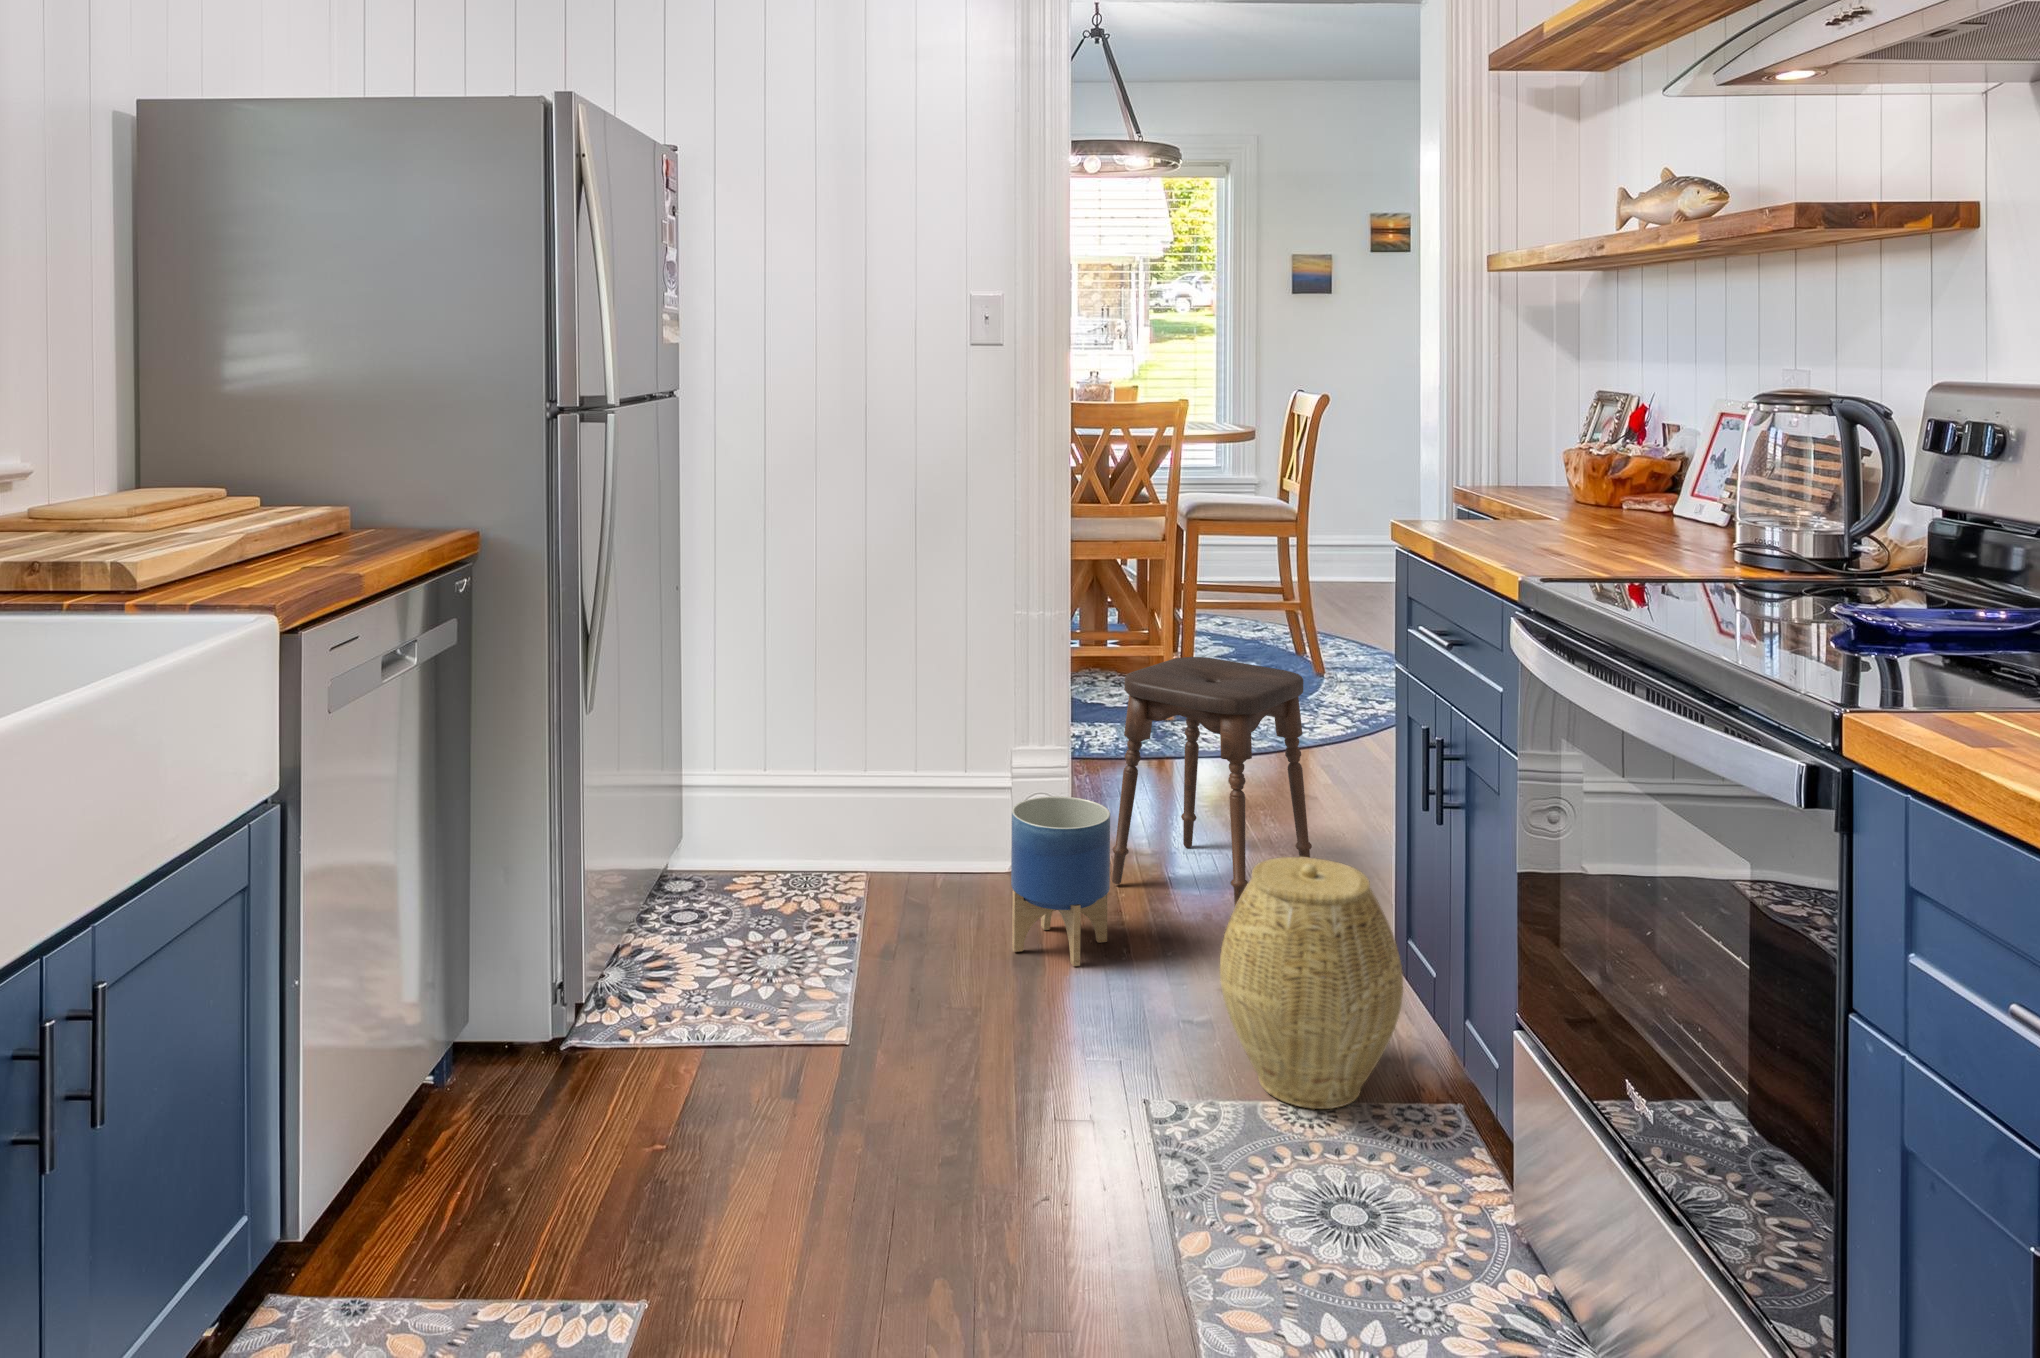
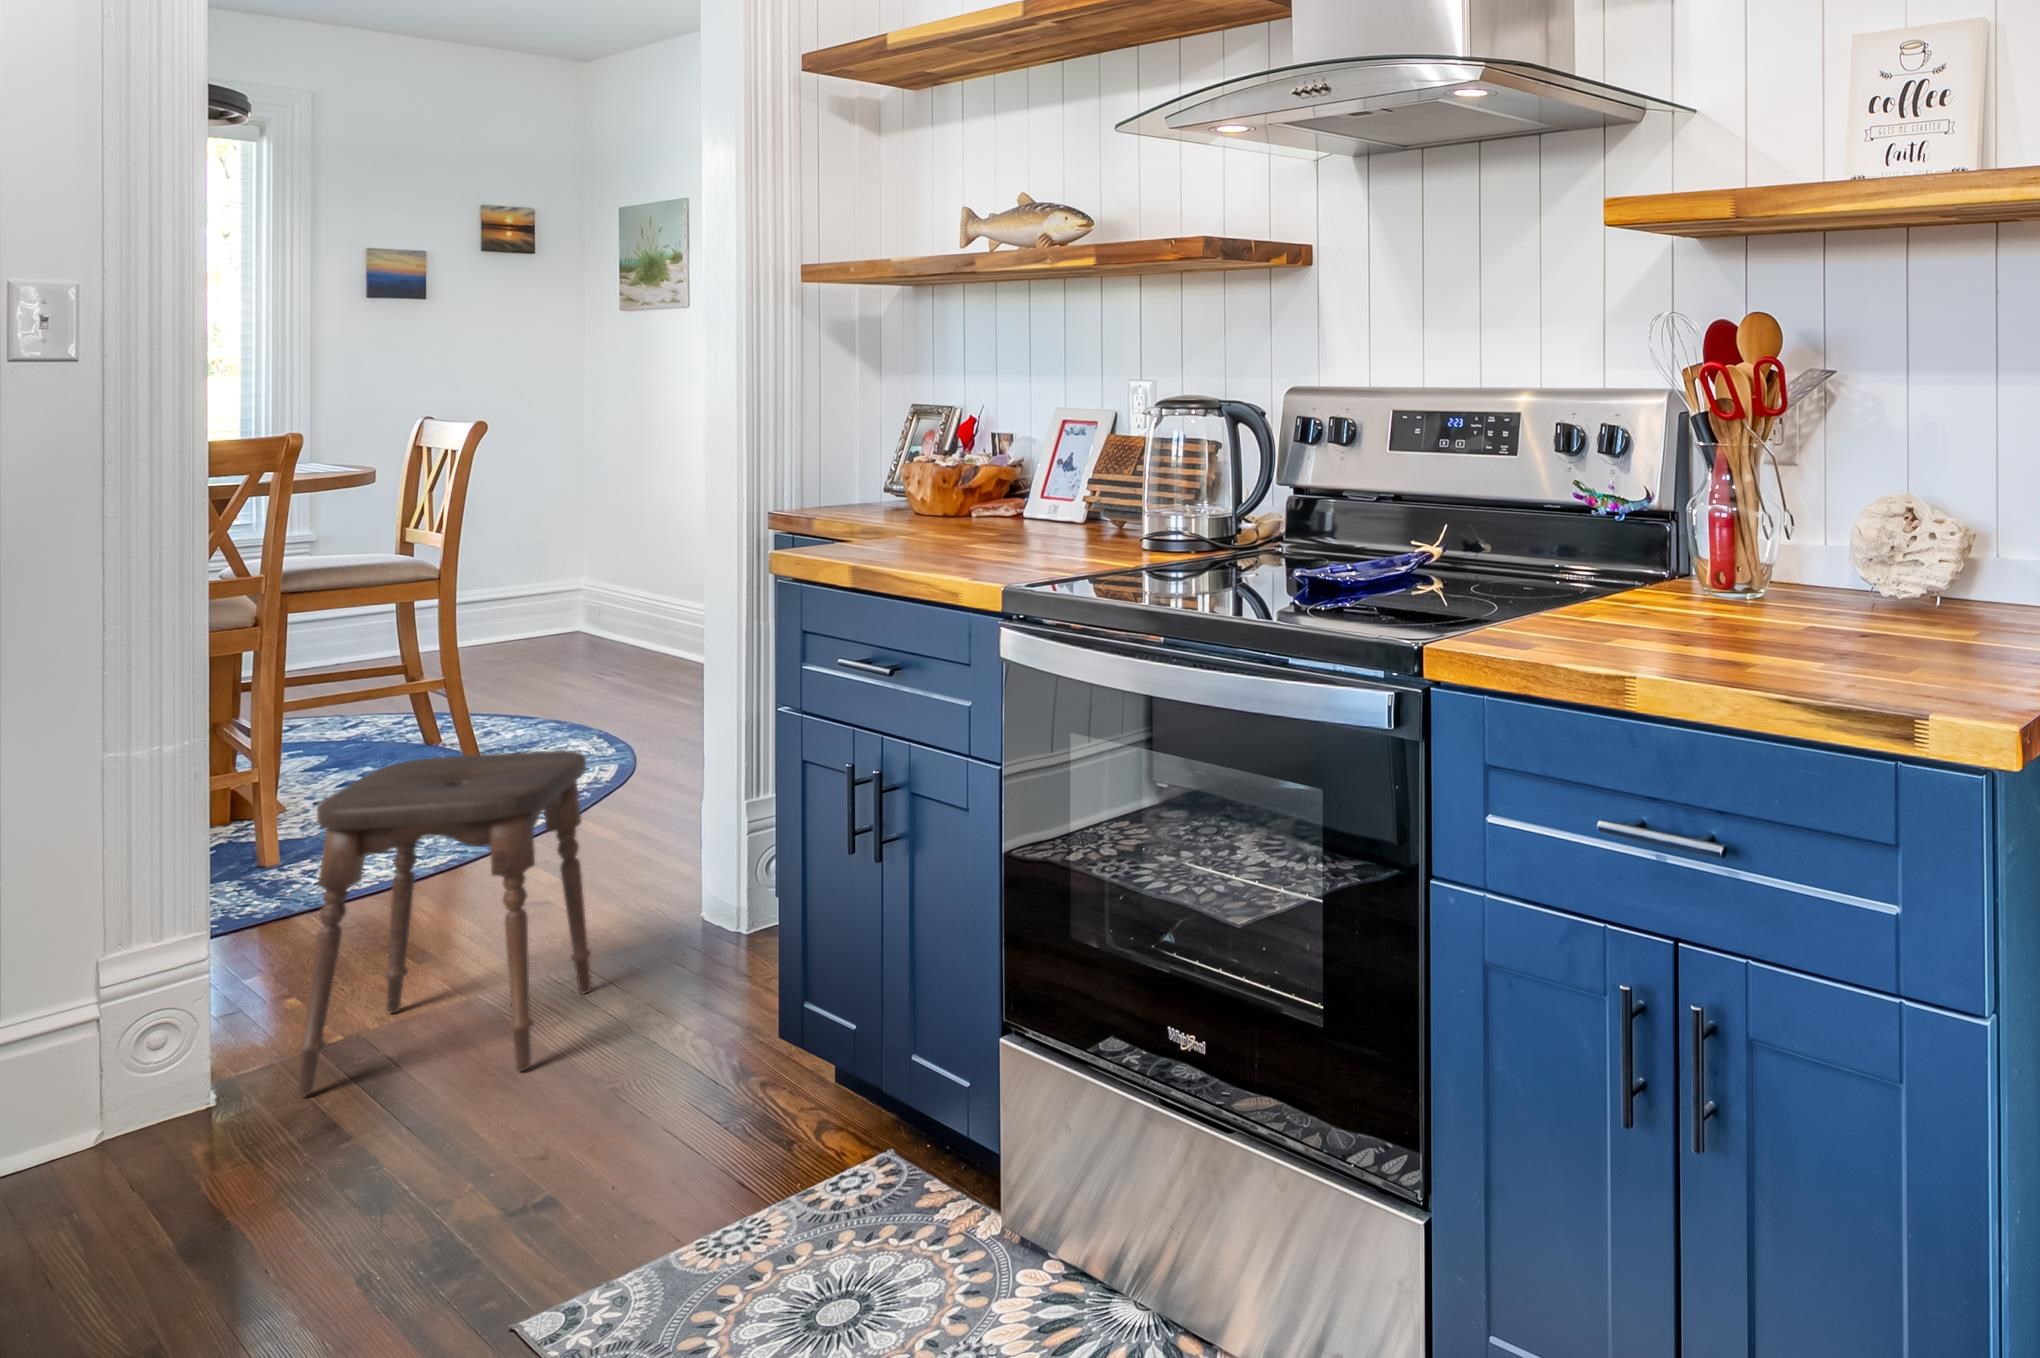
planter: present [1011,796,1110,966] -> none [160,986,345,1249]
woven basket: present [1220,857,1403,1109] -> none [597,941,830,1242]

